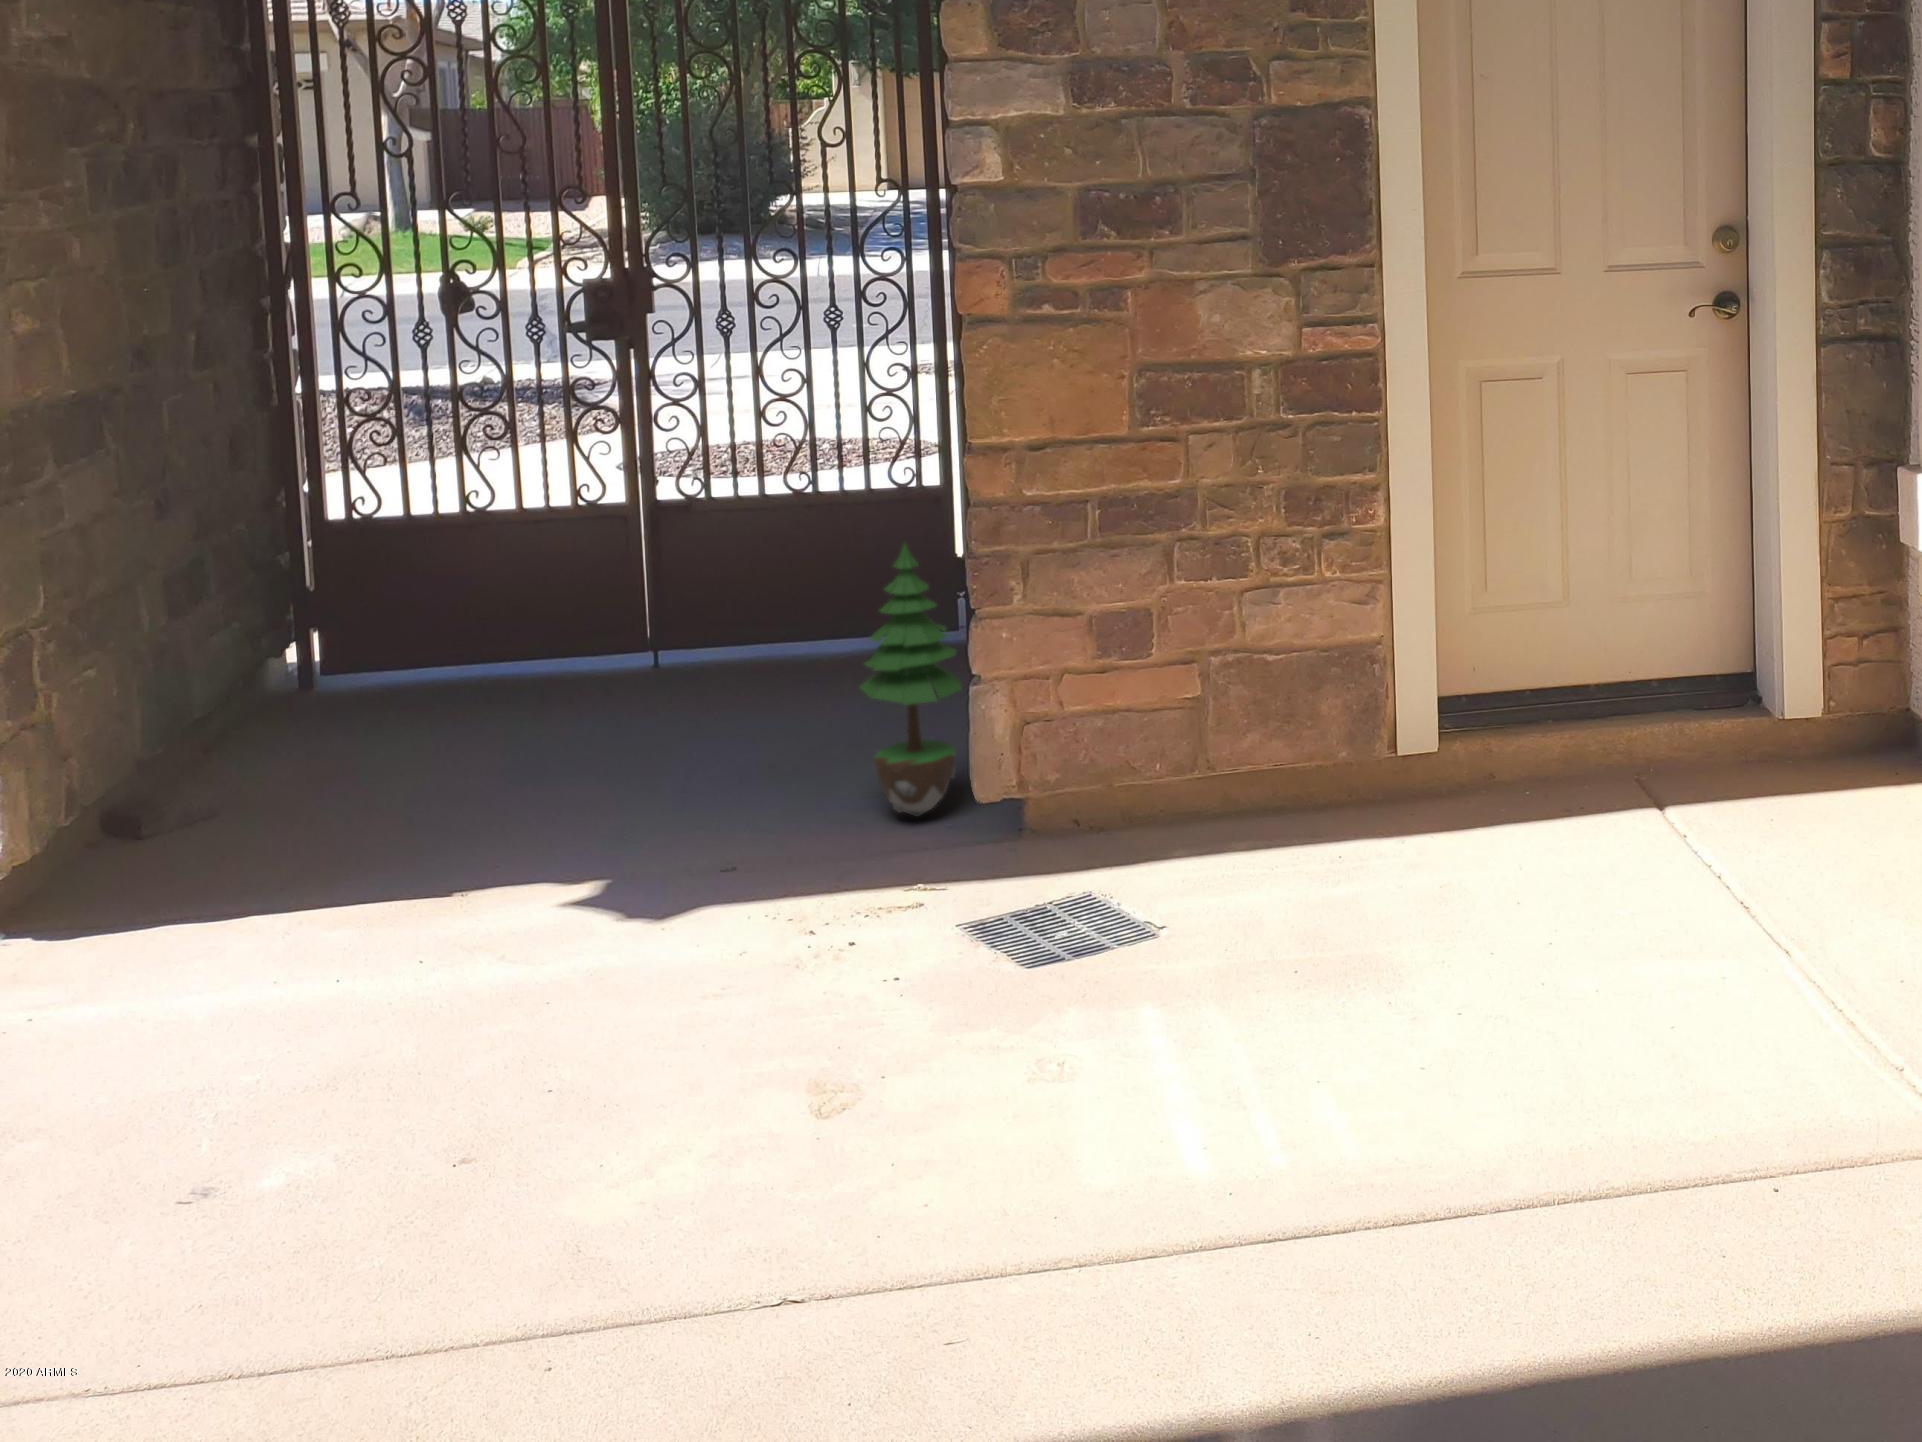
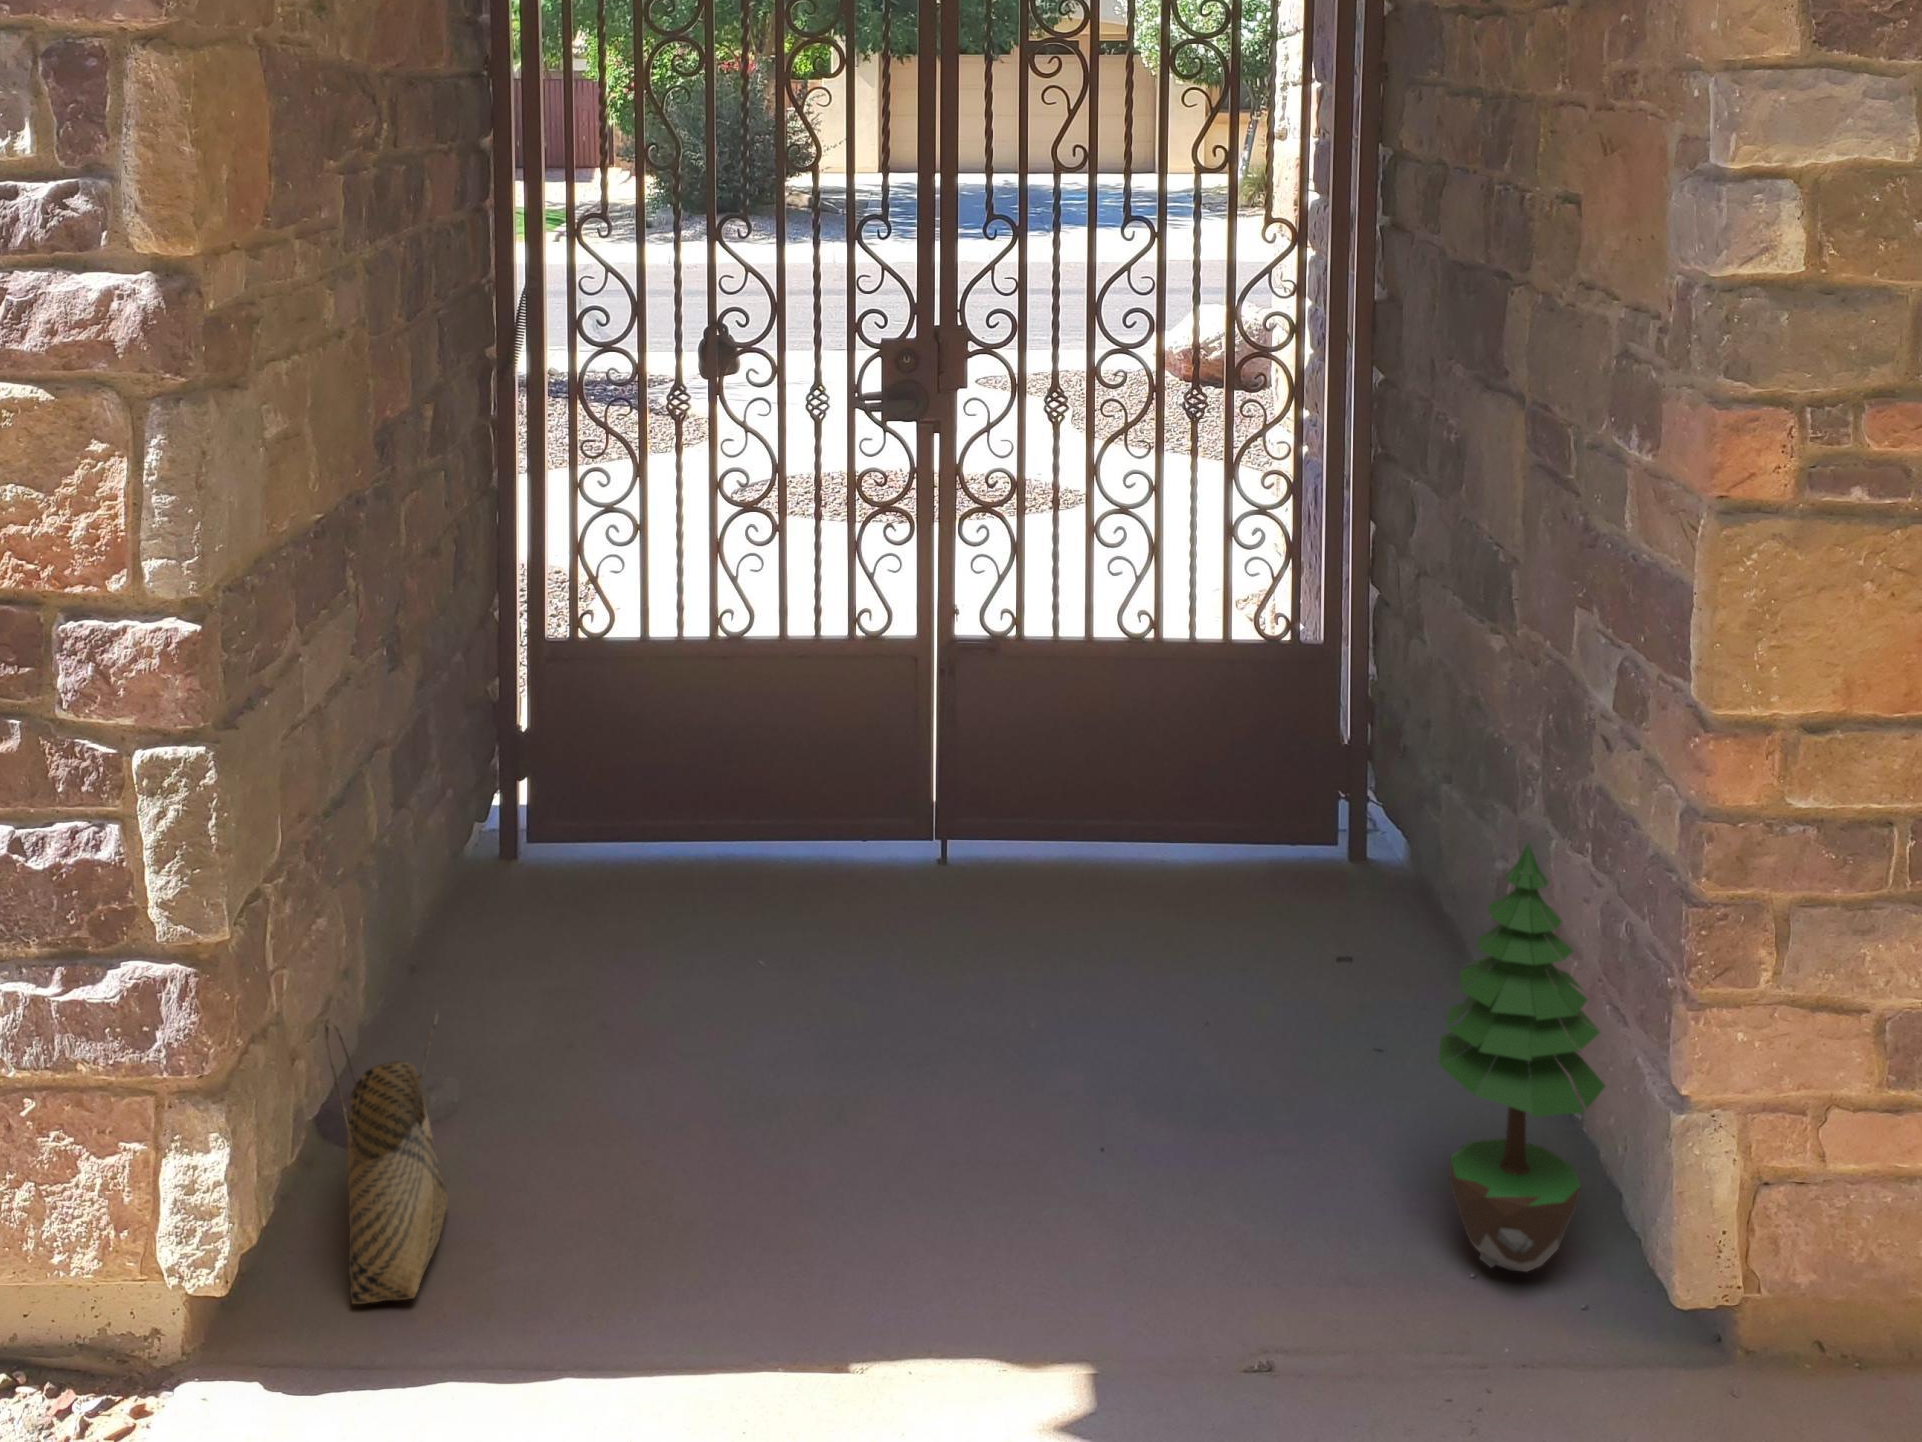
woven basket: none [69,708,180,903] -> present [325,1010,448,1304]

